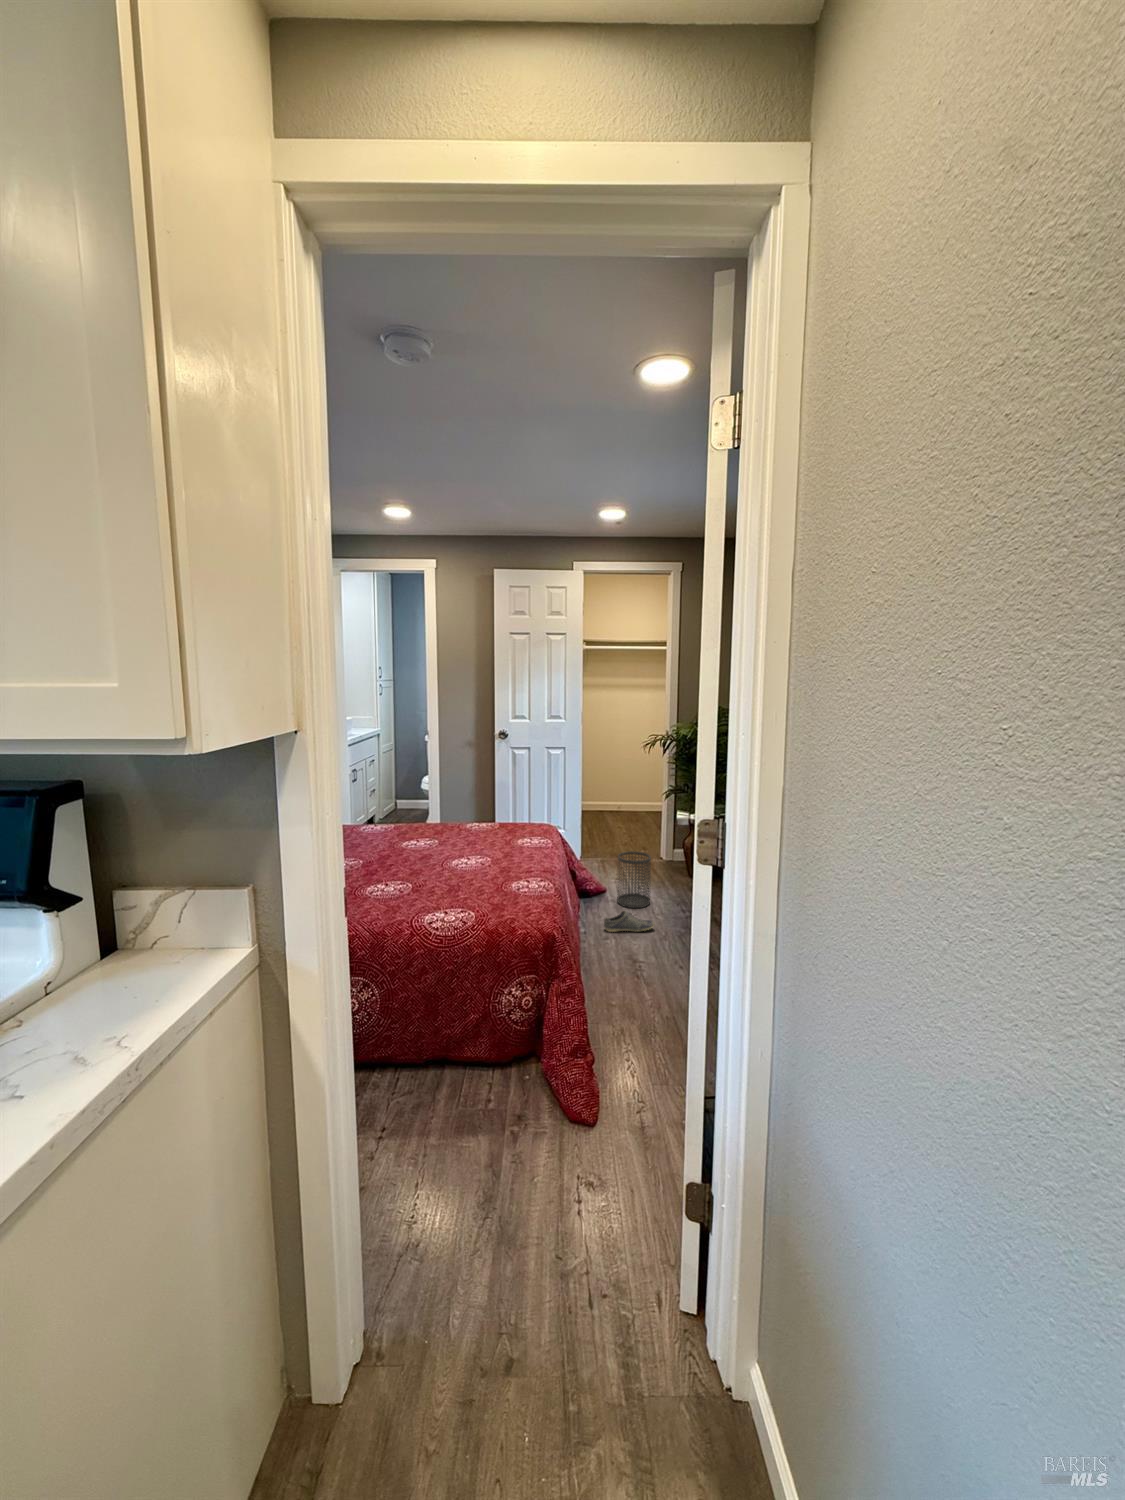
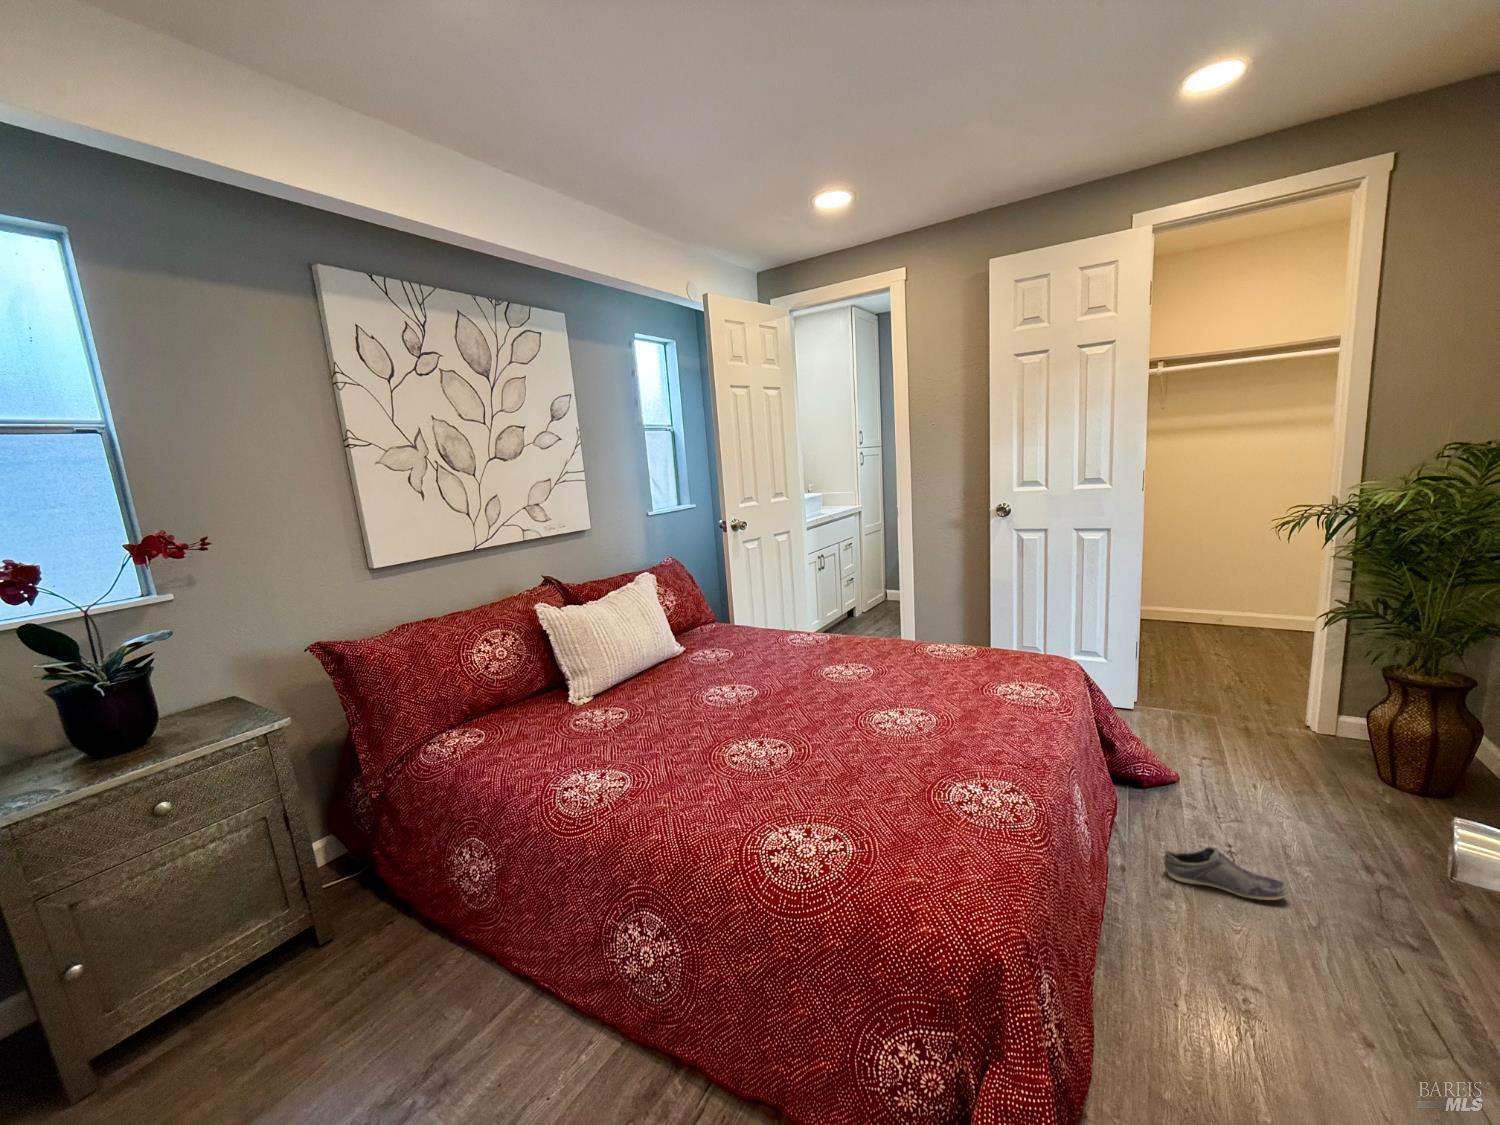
wastebasket: present [617,852,651,908] -> none [1201,722,1284,836]

